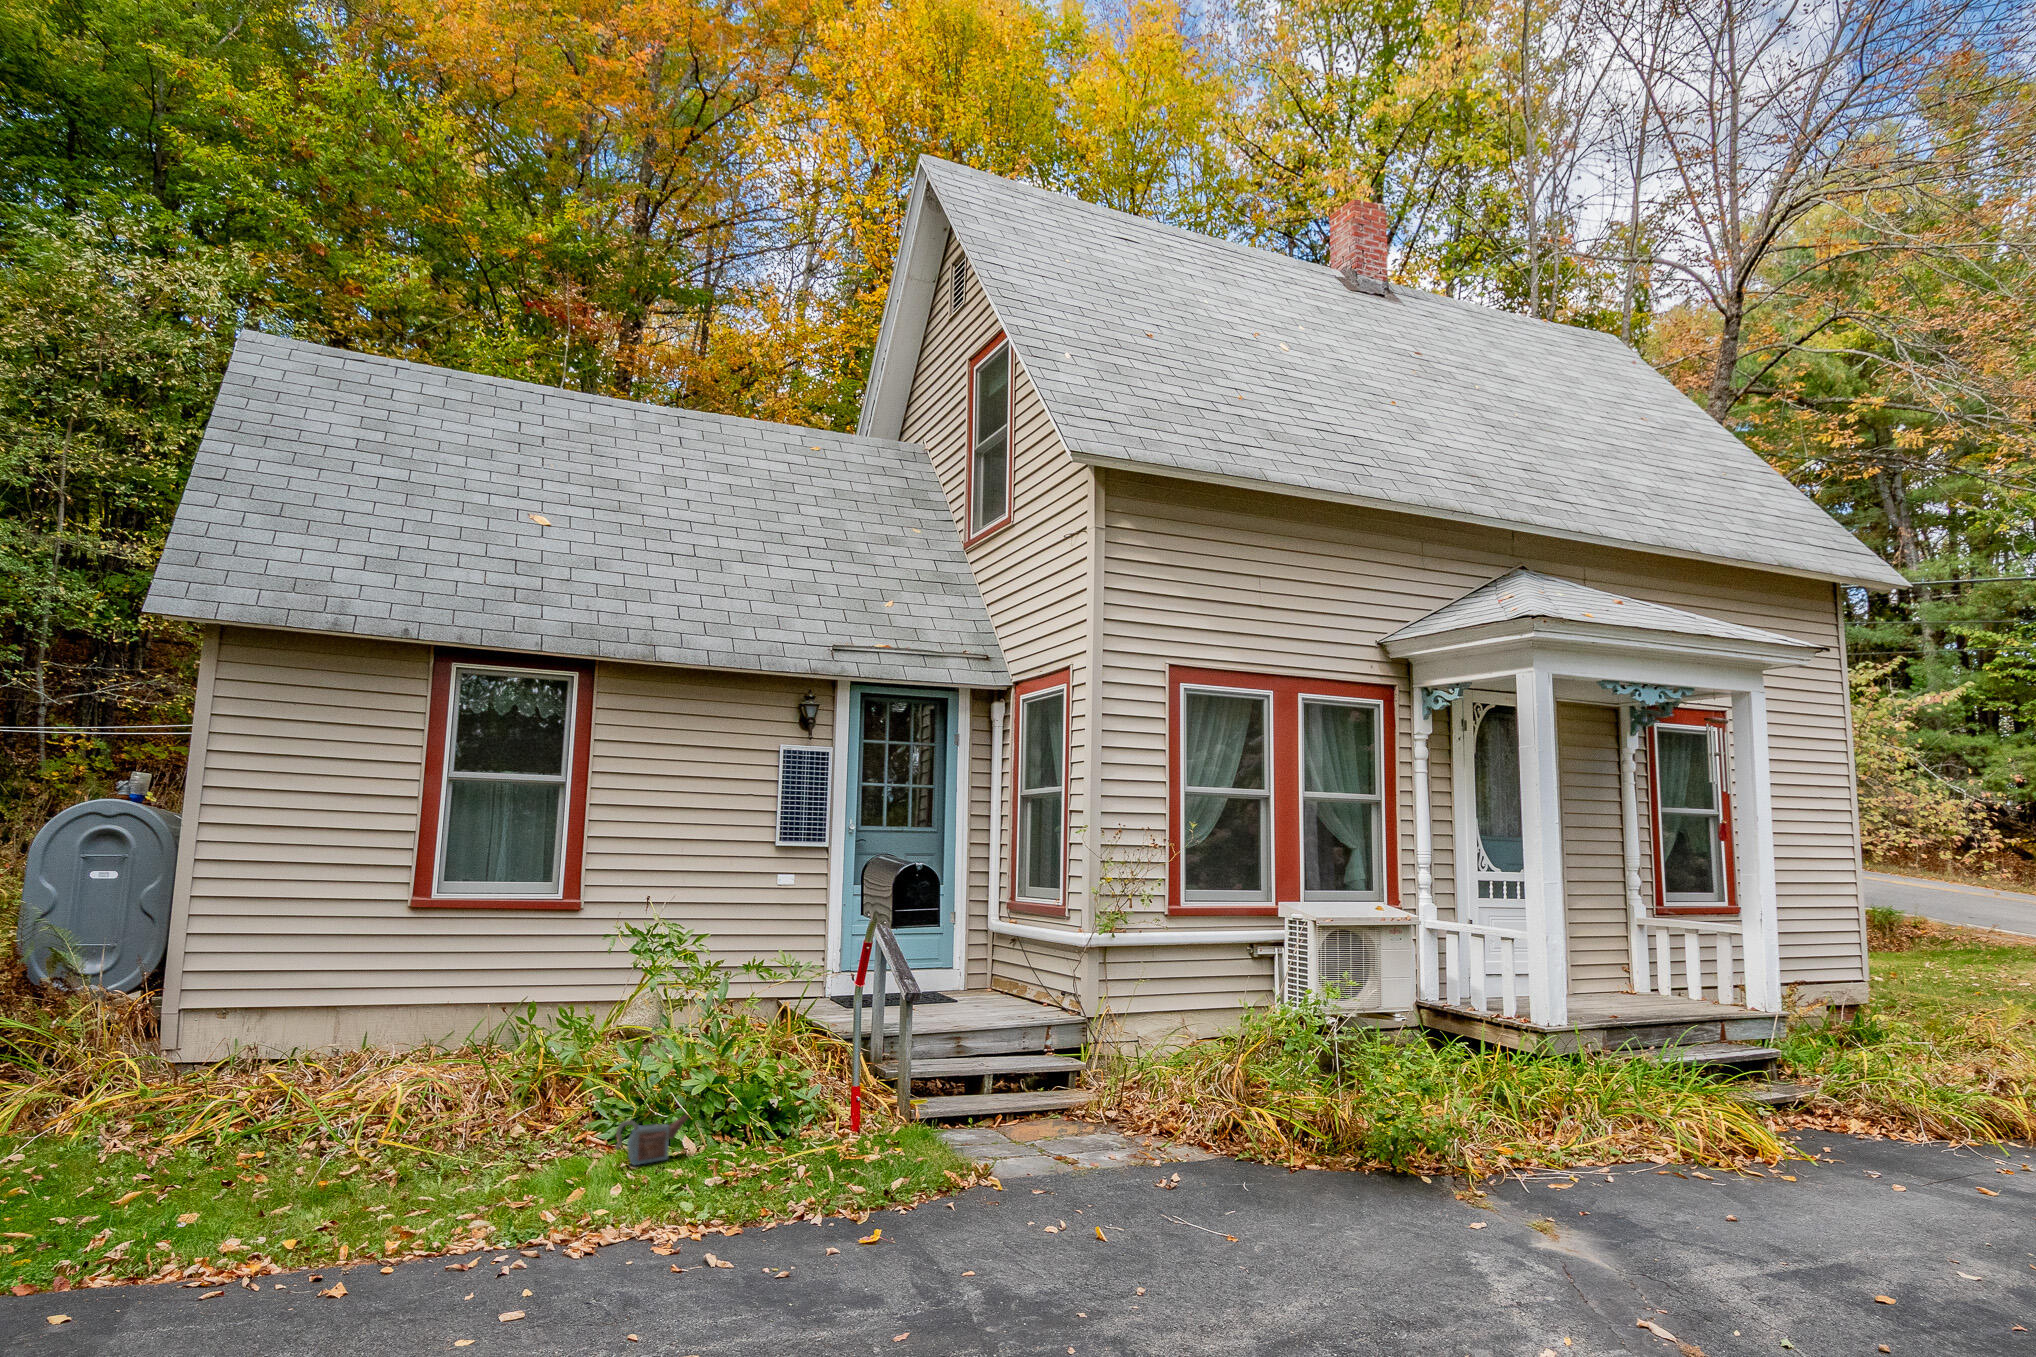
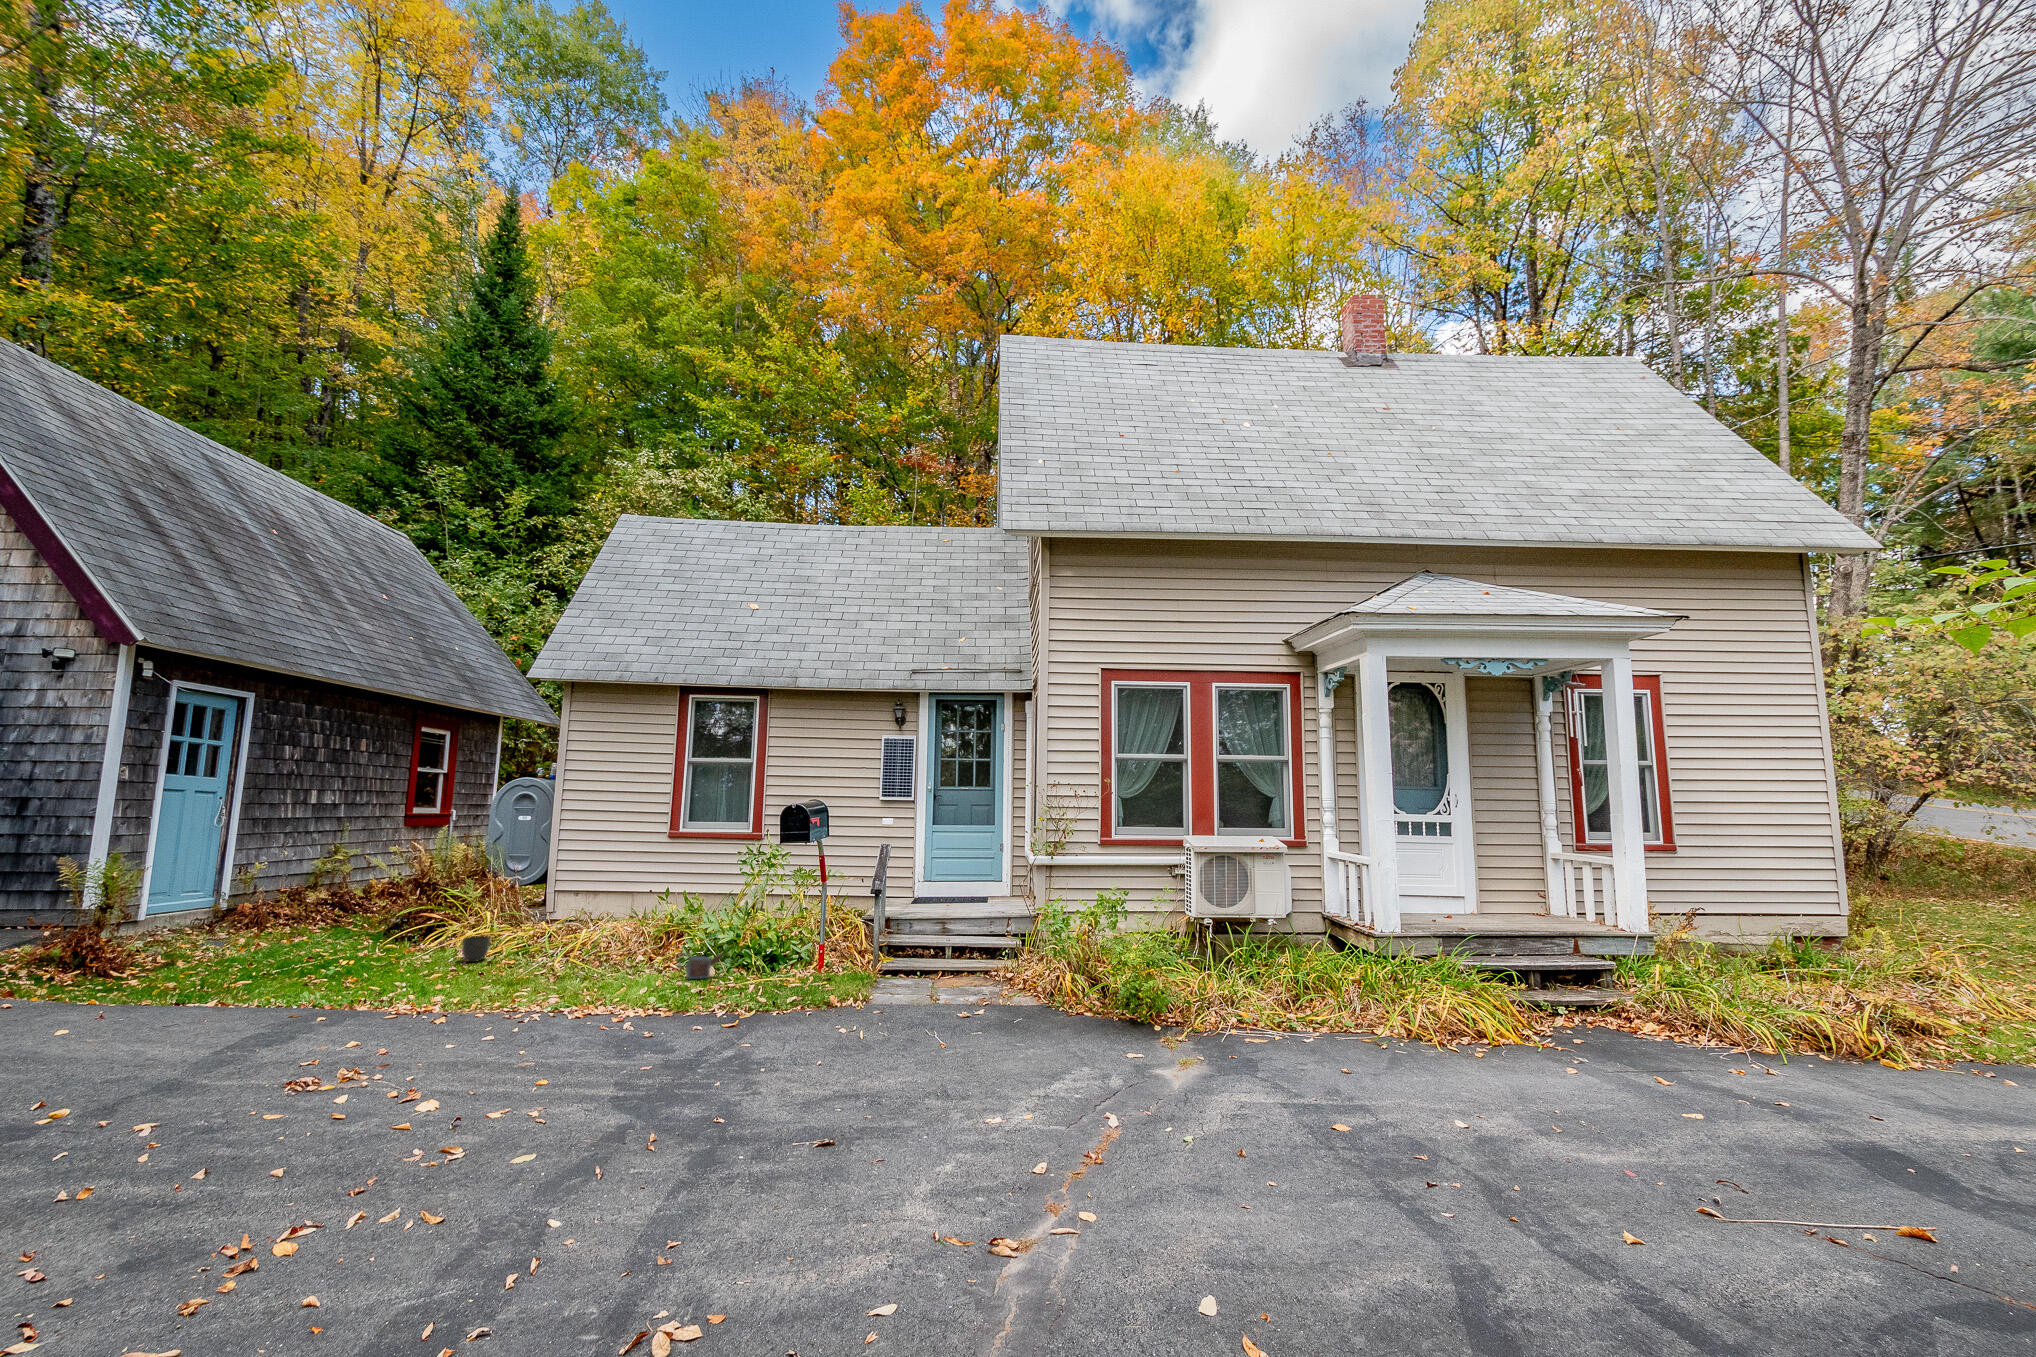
planter: none [112,1113,169,1167] -> present [462,936,490,962]

